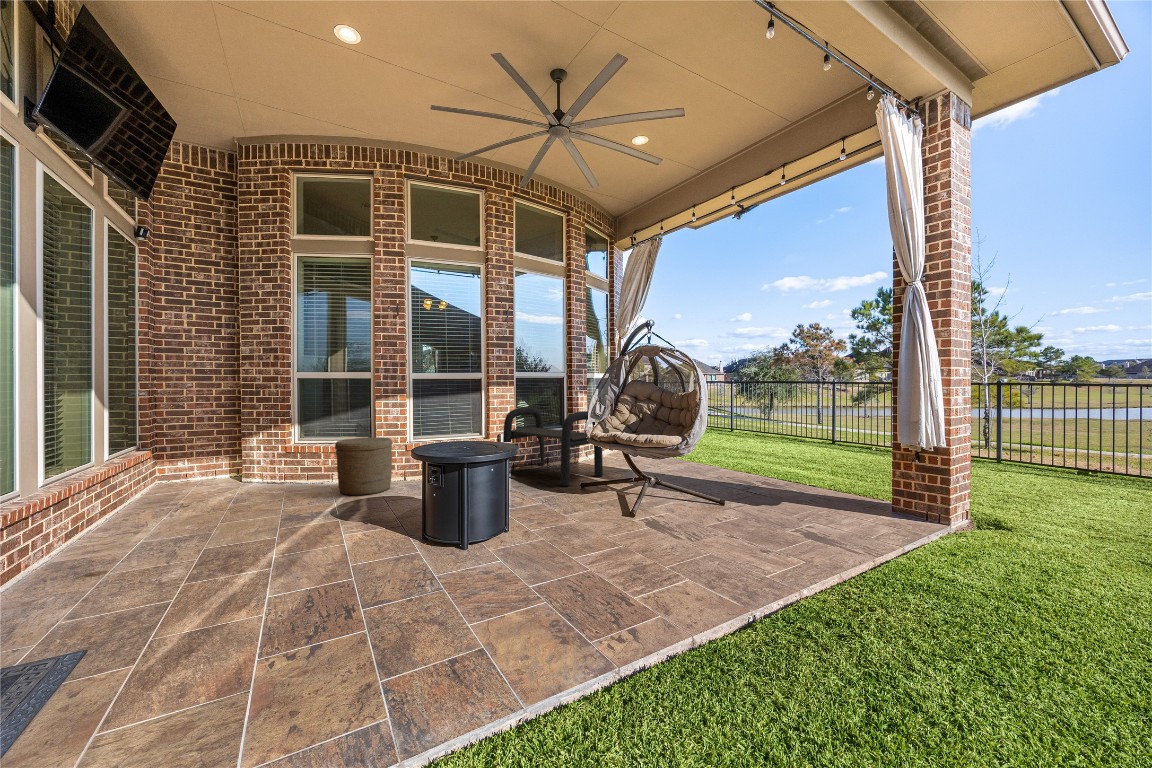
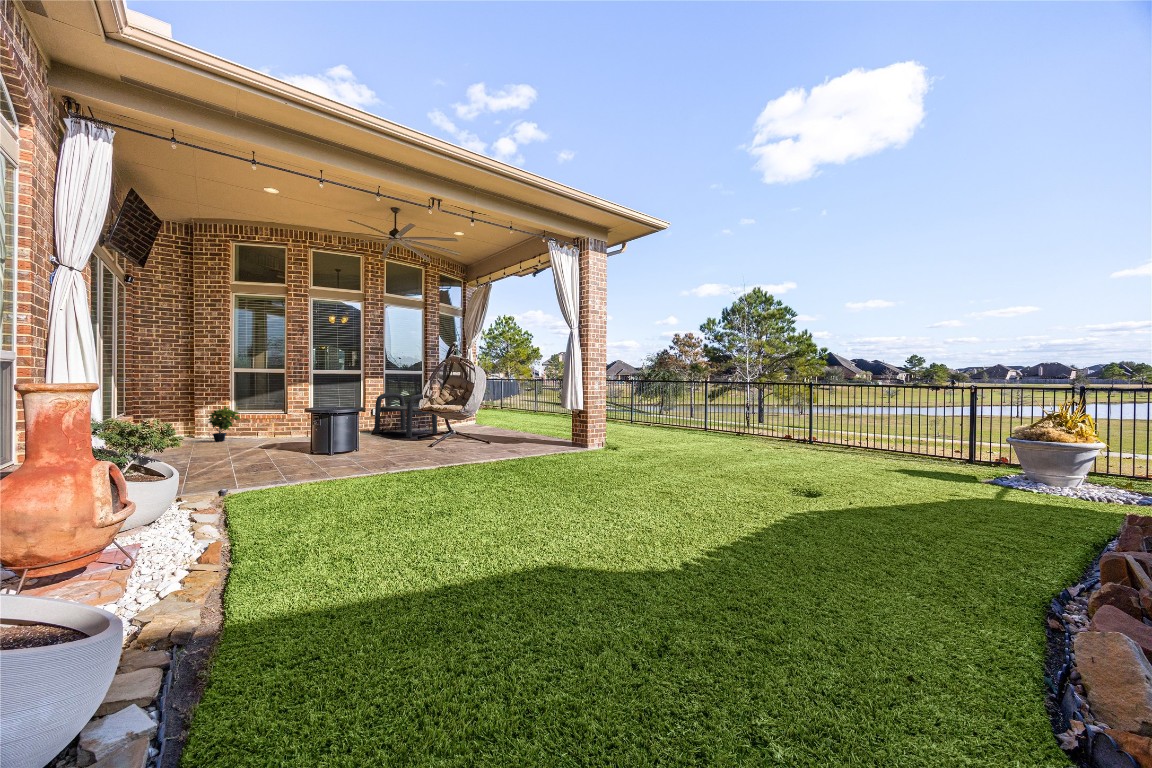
potted plant: none [256,433,305,492] -> present [208,406,240,441]
woven basket: present [335,437,393,495] -> none [261,409,299,442]

